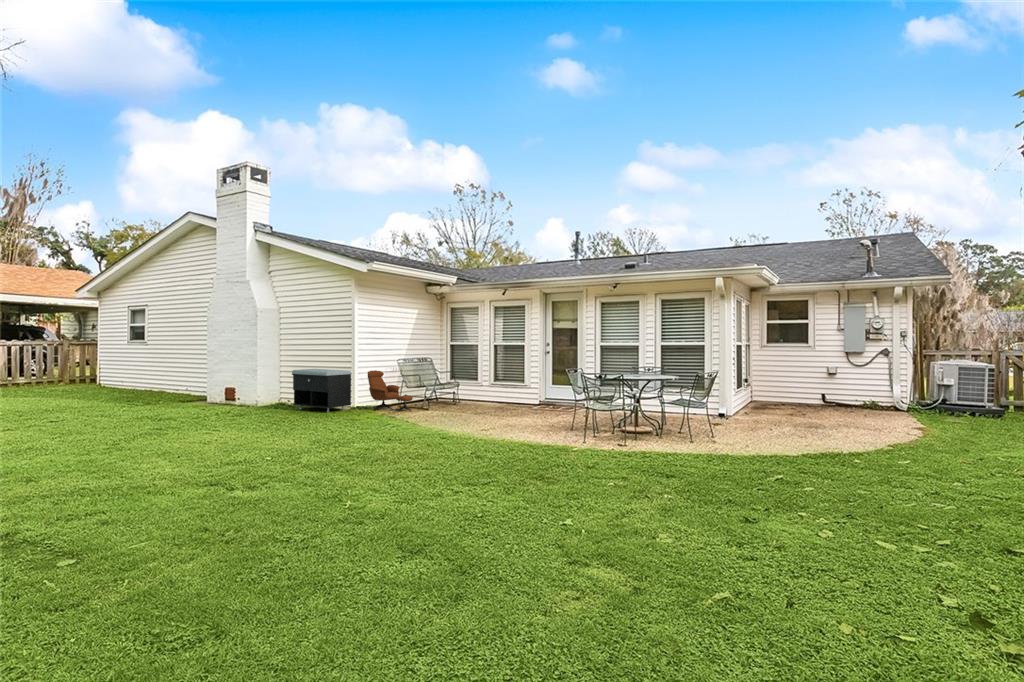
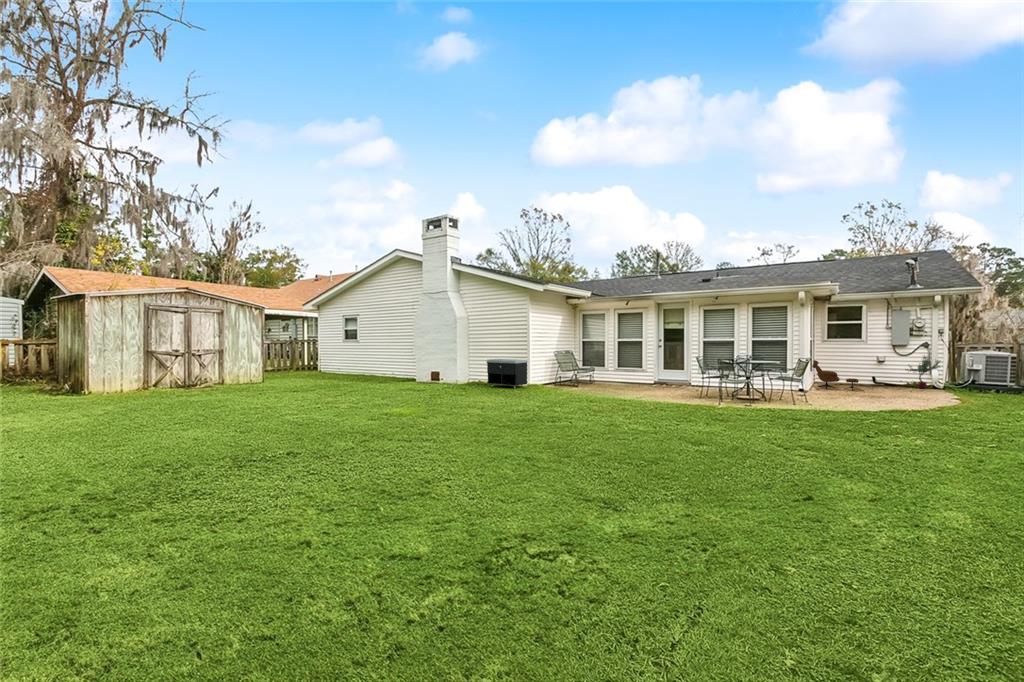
potted tree: none [859,366,904,411] -> present [906,356,940,389]
lounge chair: present [368,370,413,411] -> present [813,360,859,390]

